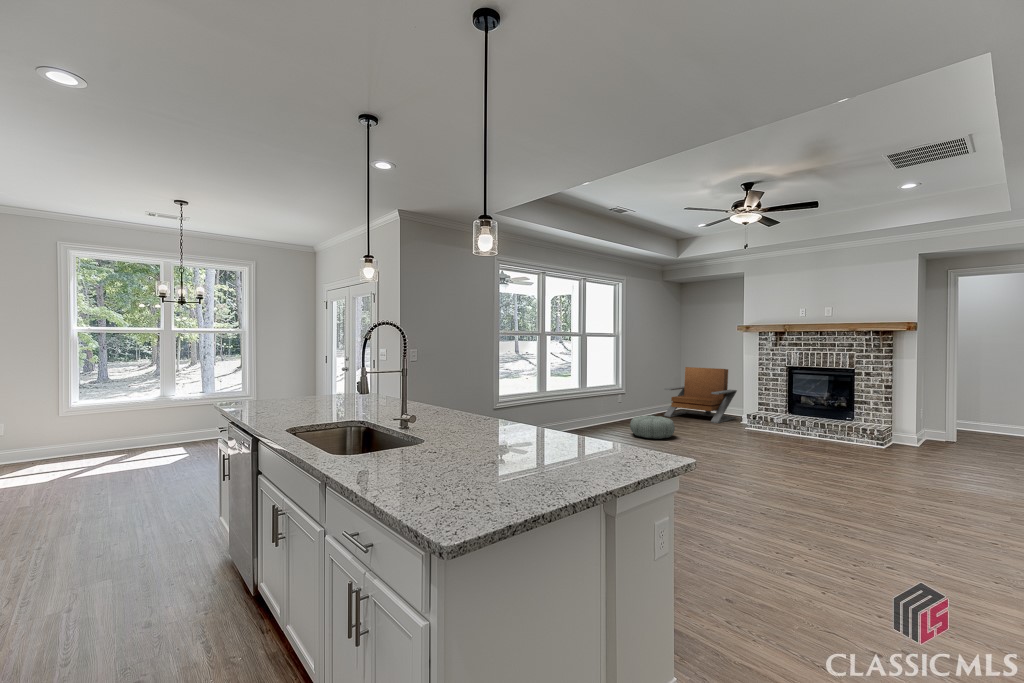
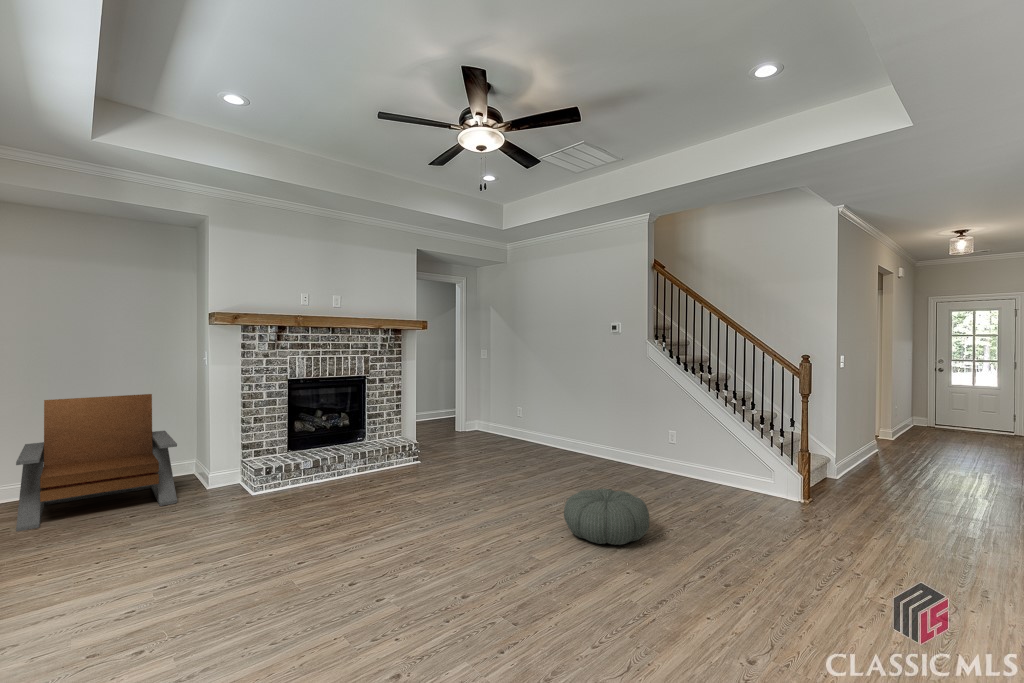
pouf: present [630,416,675,439] -> present [564,489,649,545]

